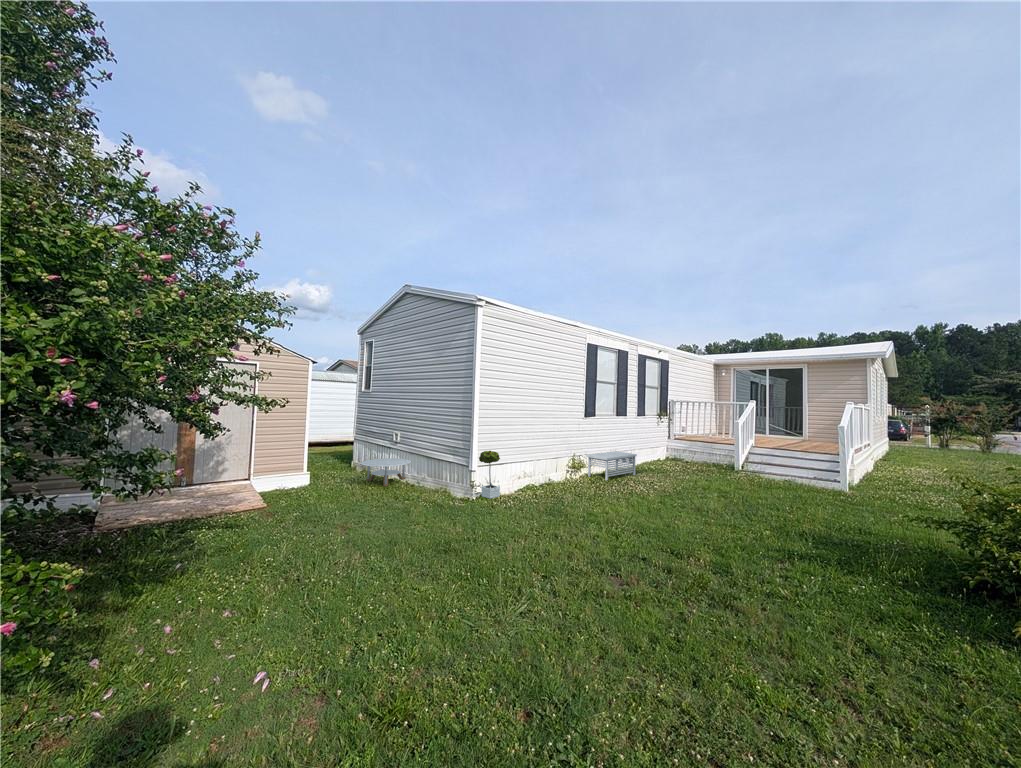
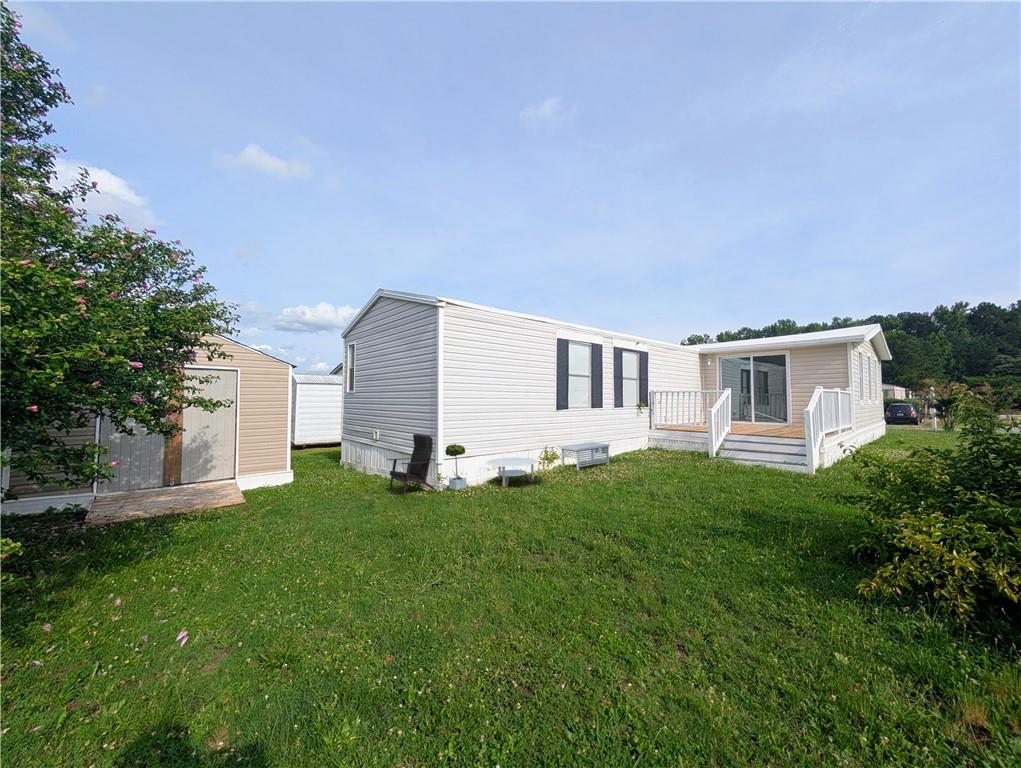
lounge chair: none [417,438,467,502] -> present [387,434,435,495]
round table: present [361,458,411,486] -> present [486,458,537,488]

